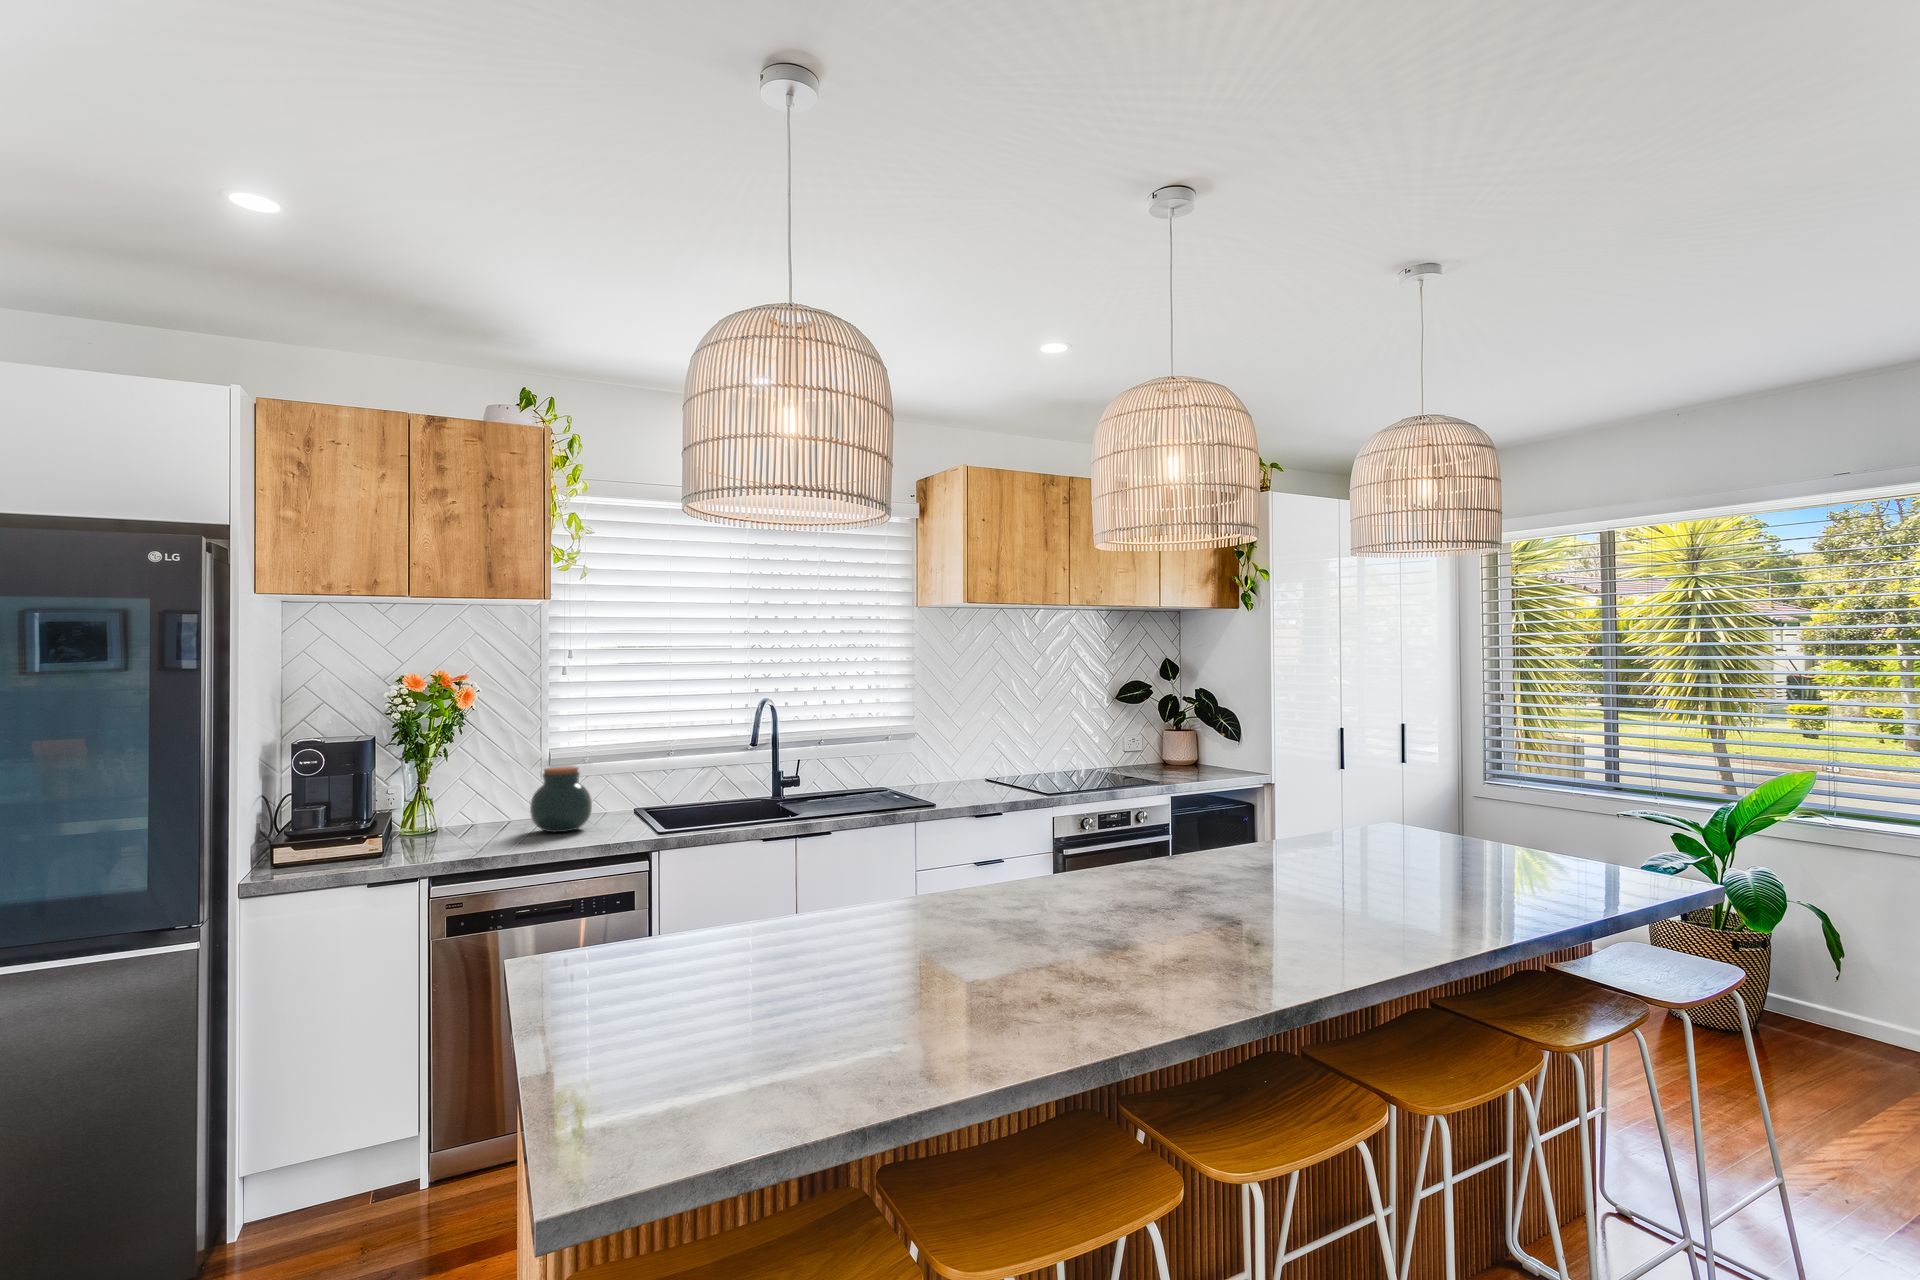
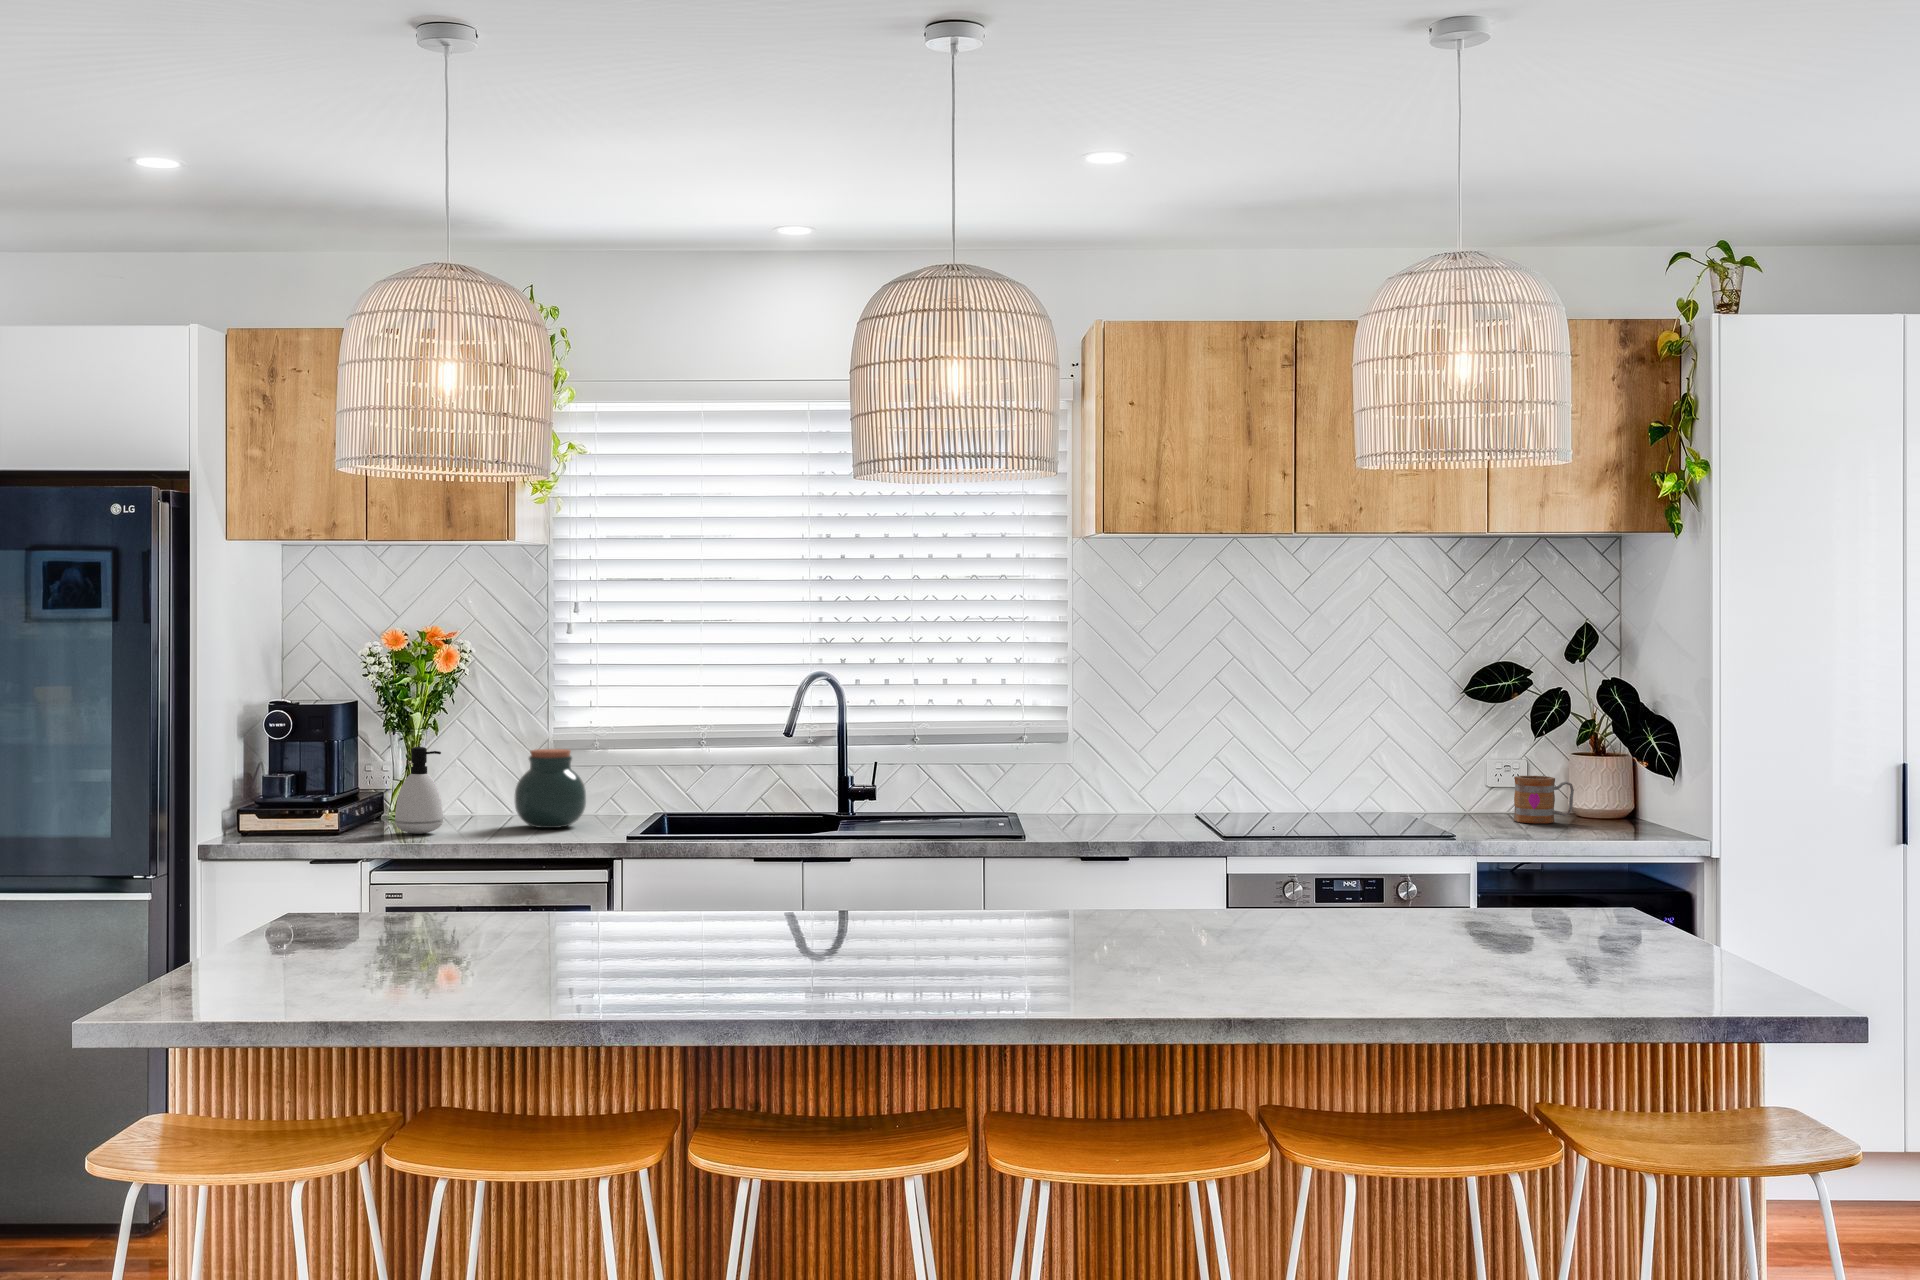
mug: none [1153,744,1185,772] -> present [1514,776,1574,823]
soap dispenser: none [433,773,479,849] -> present [395,747,443,834]

